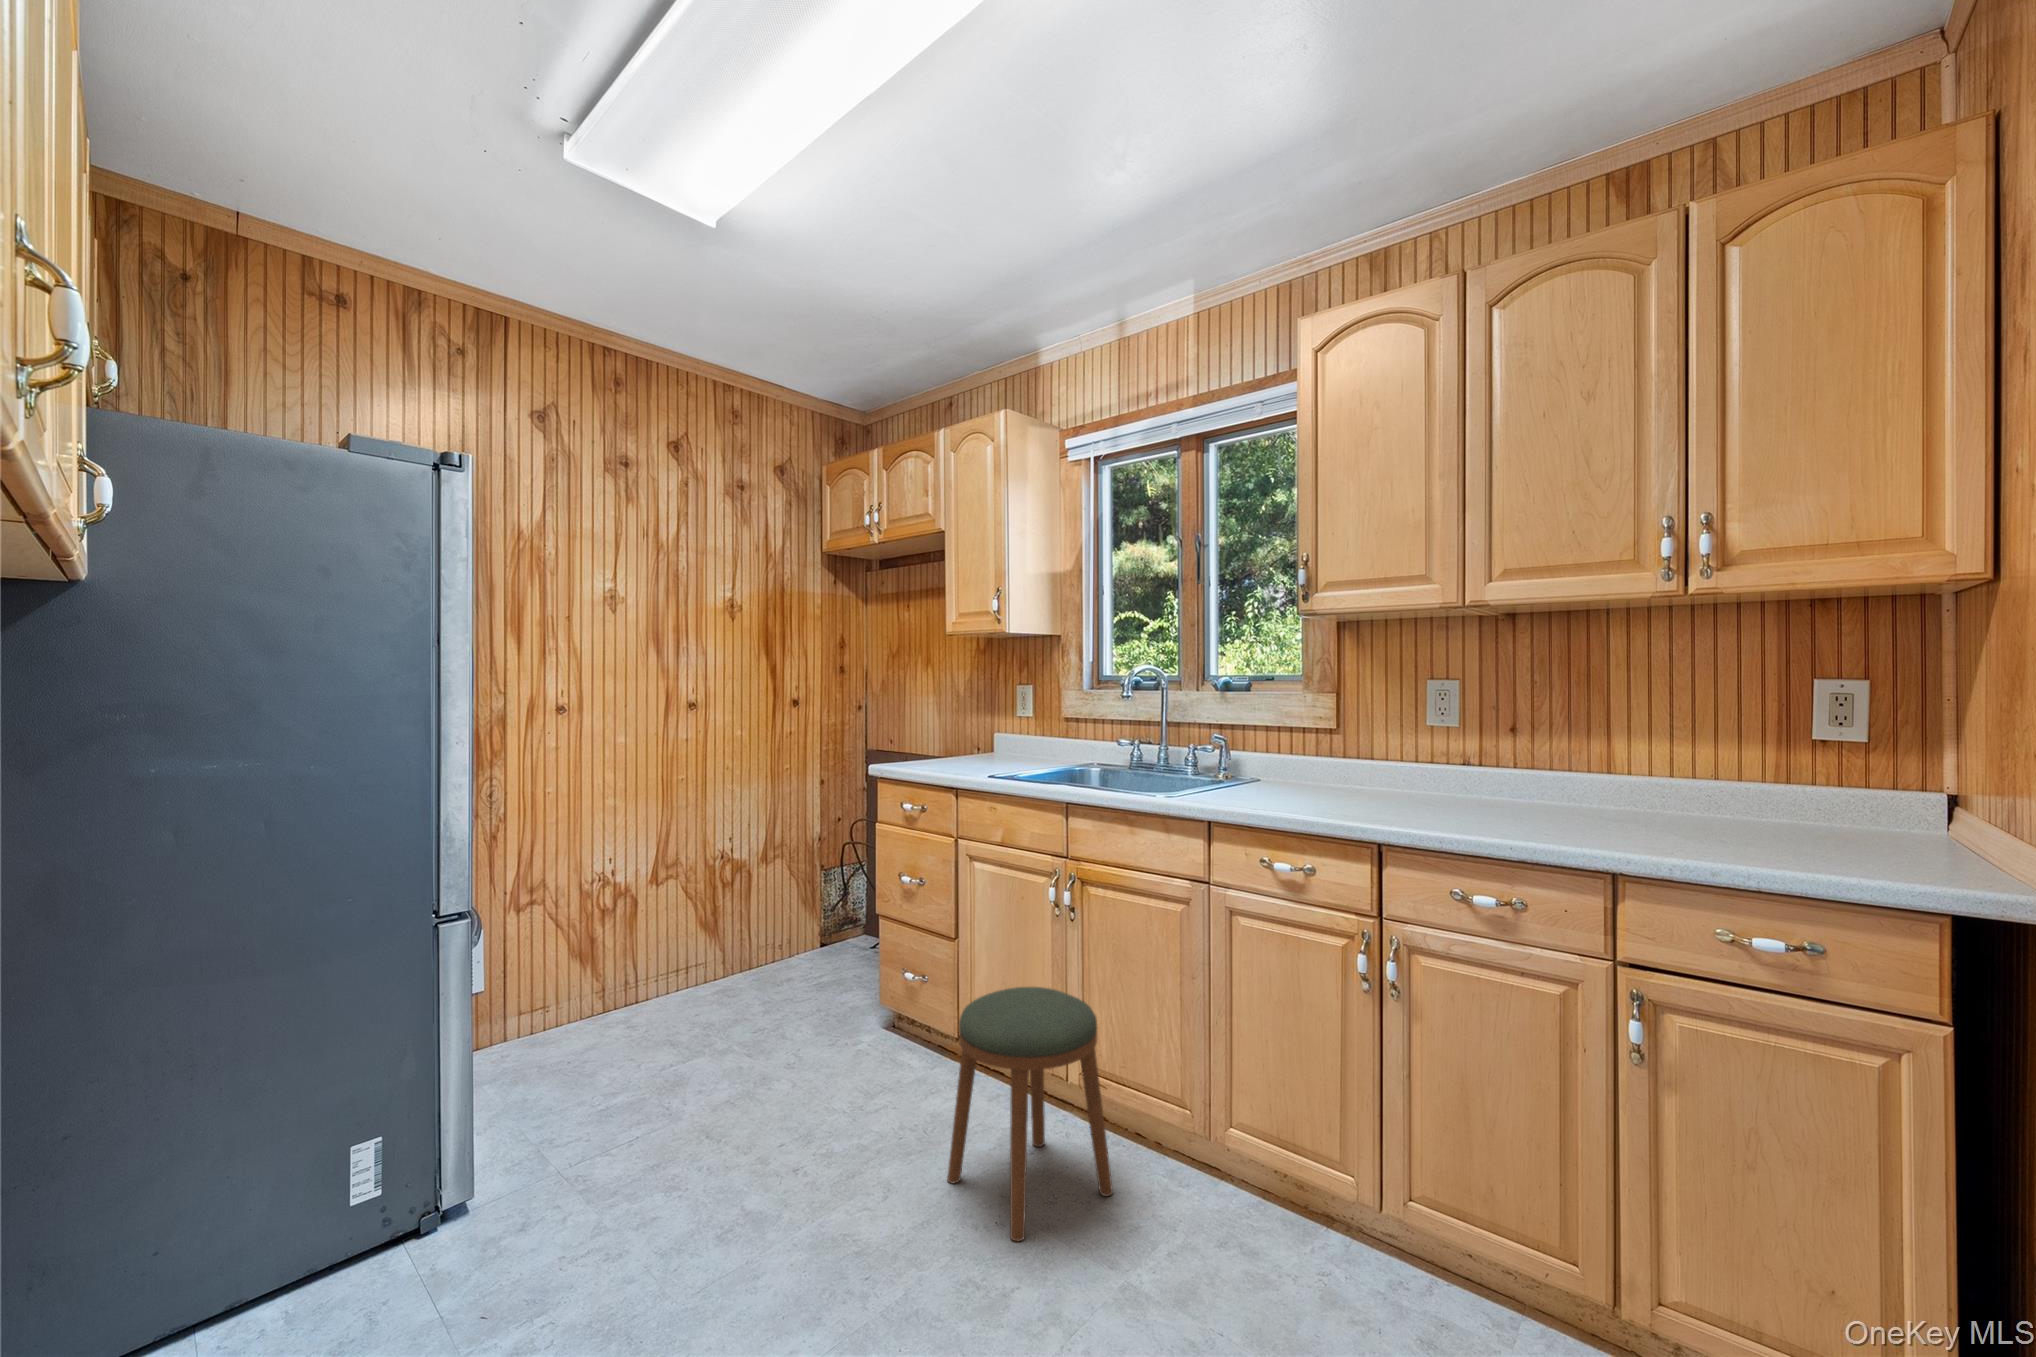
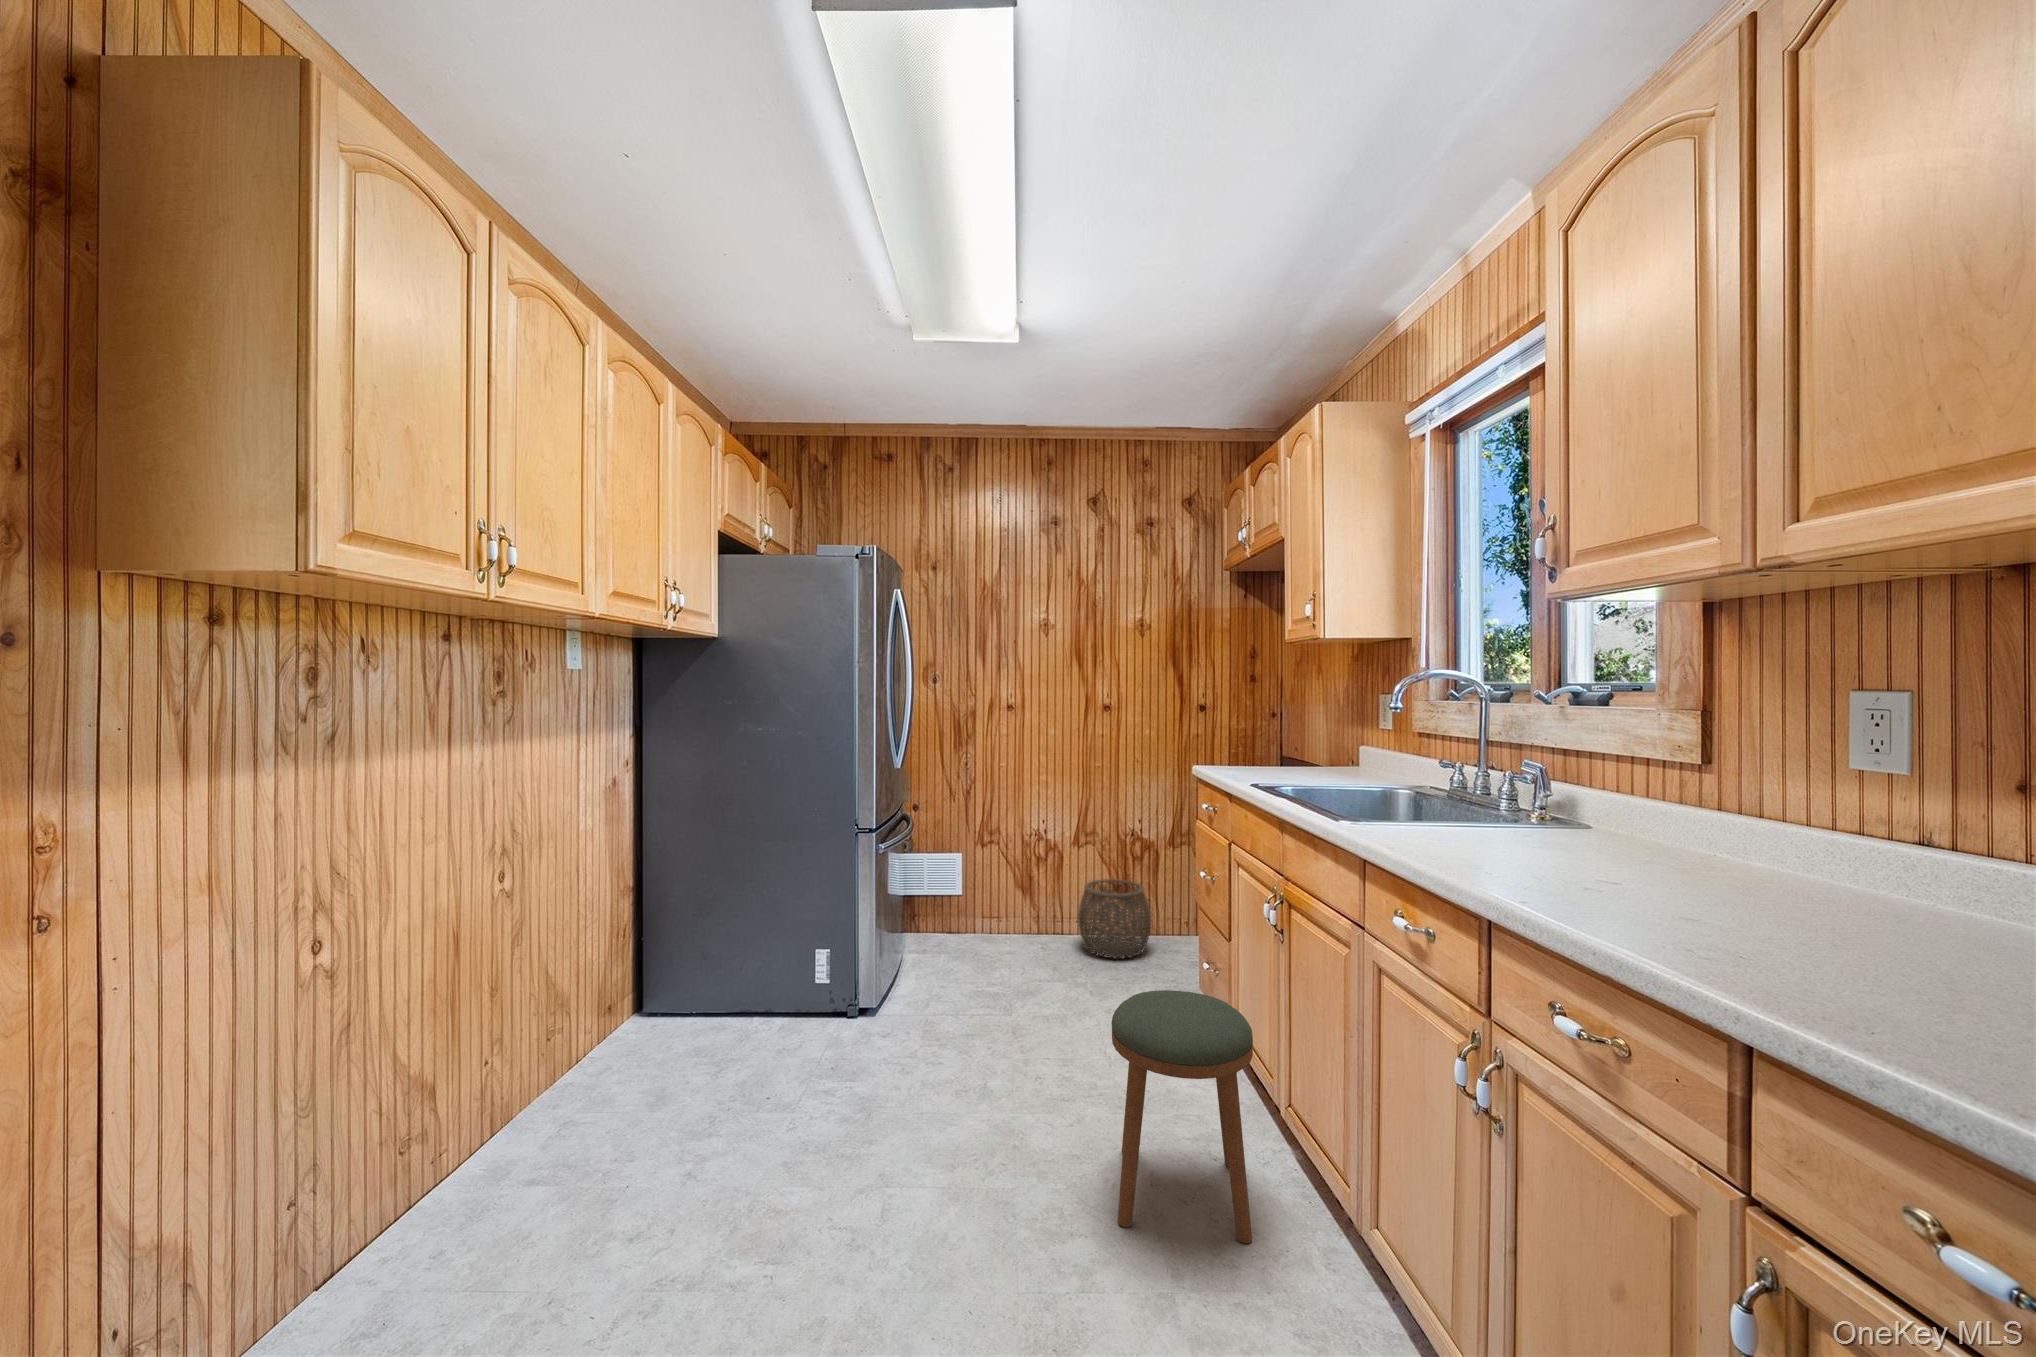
woven basket: none [672,913,769,1013] -> present [1078,879,1151,959]

